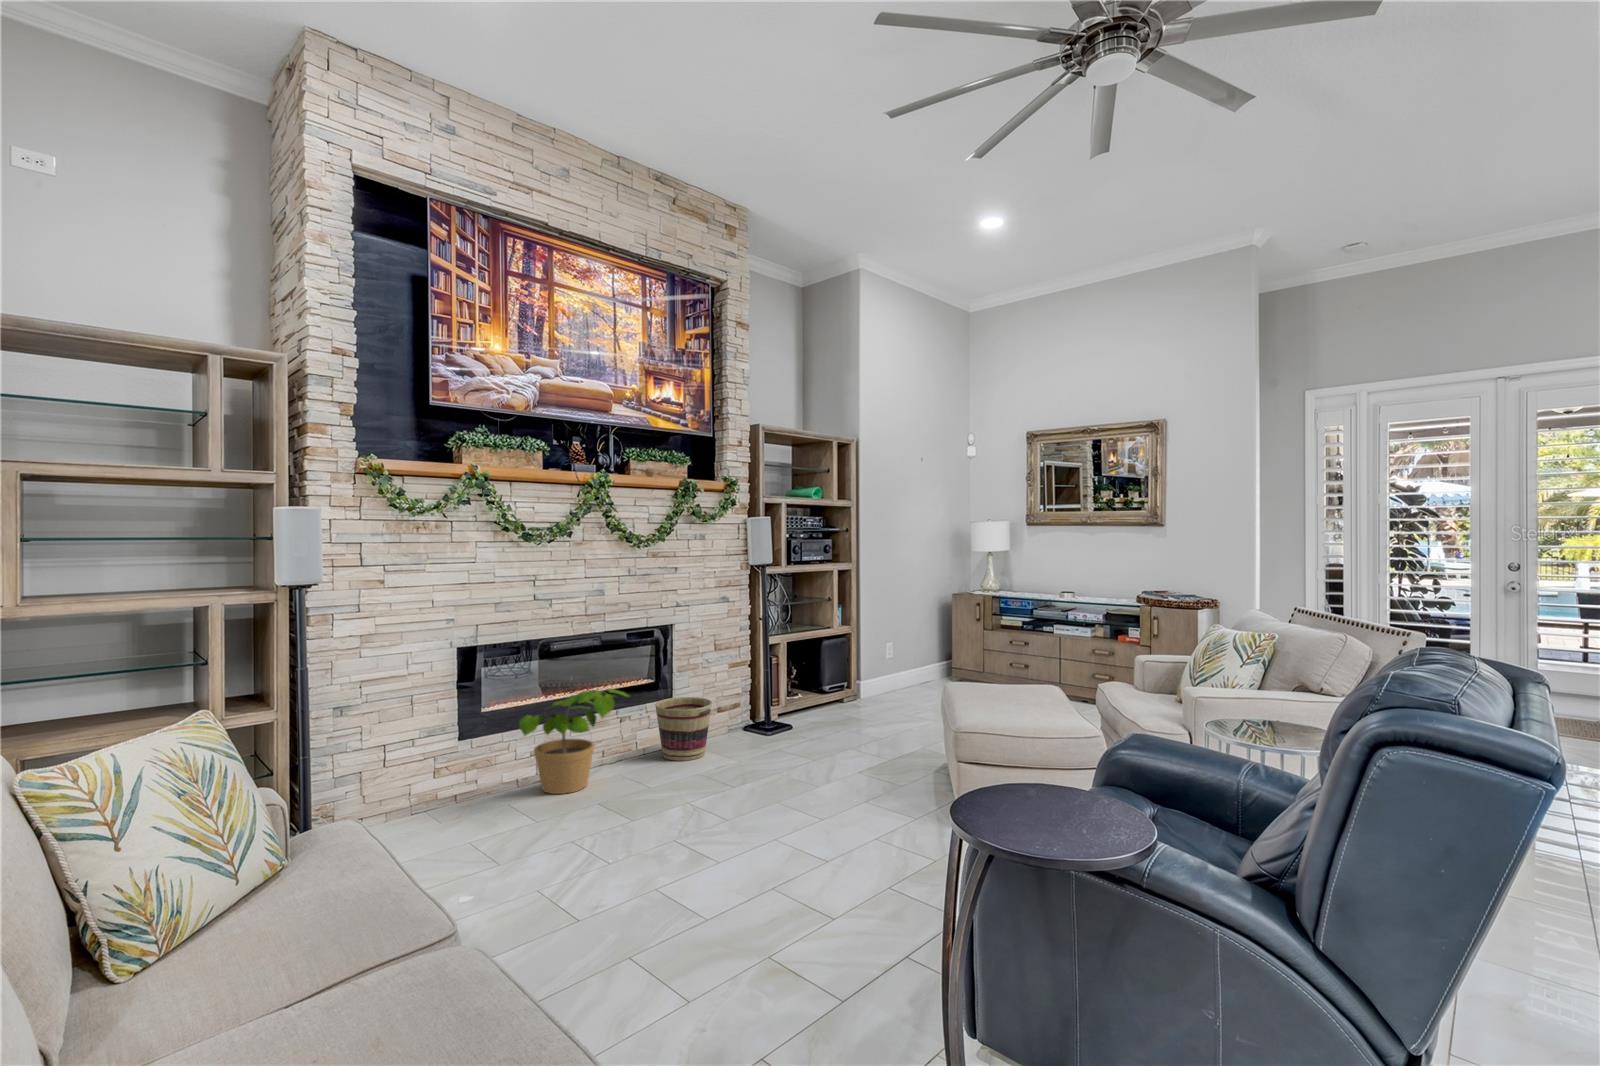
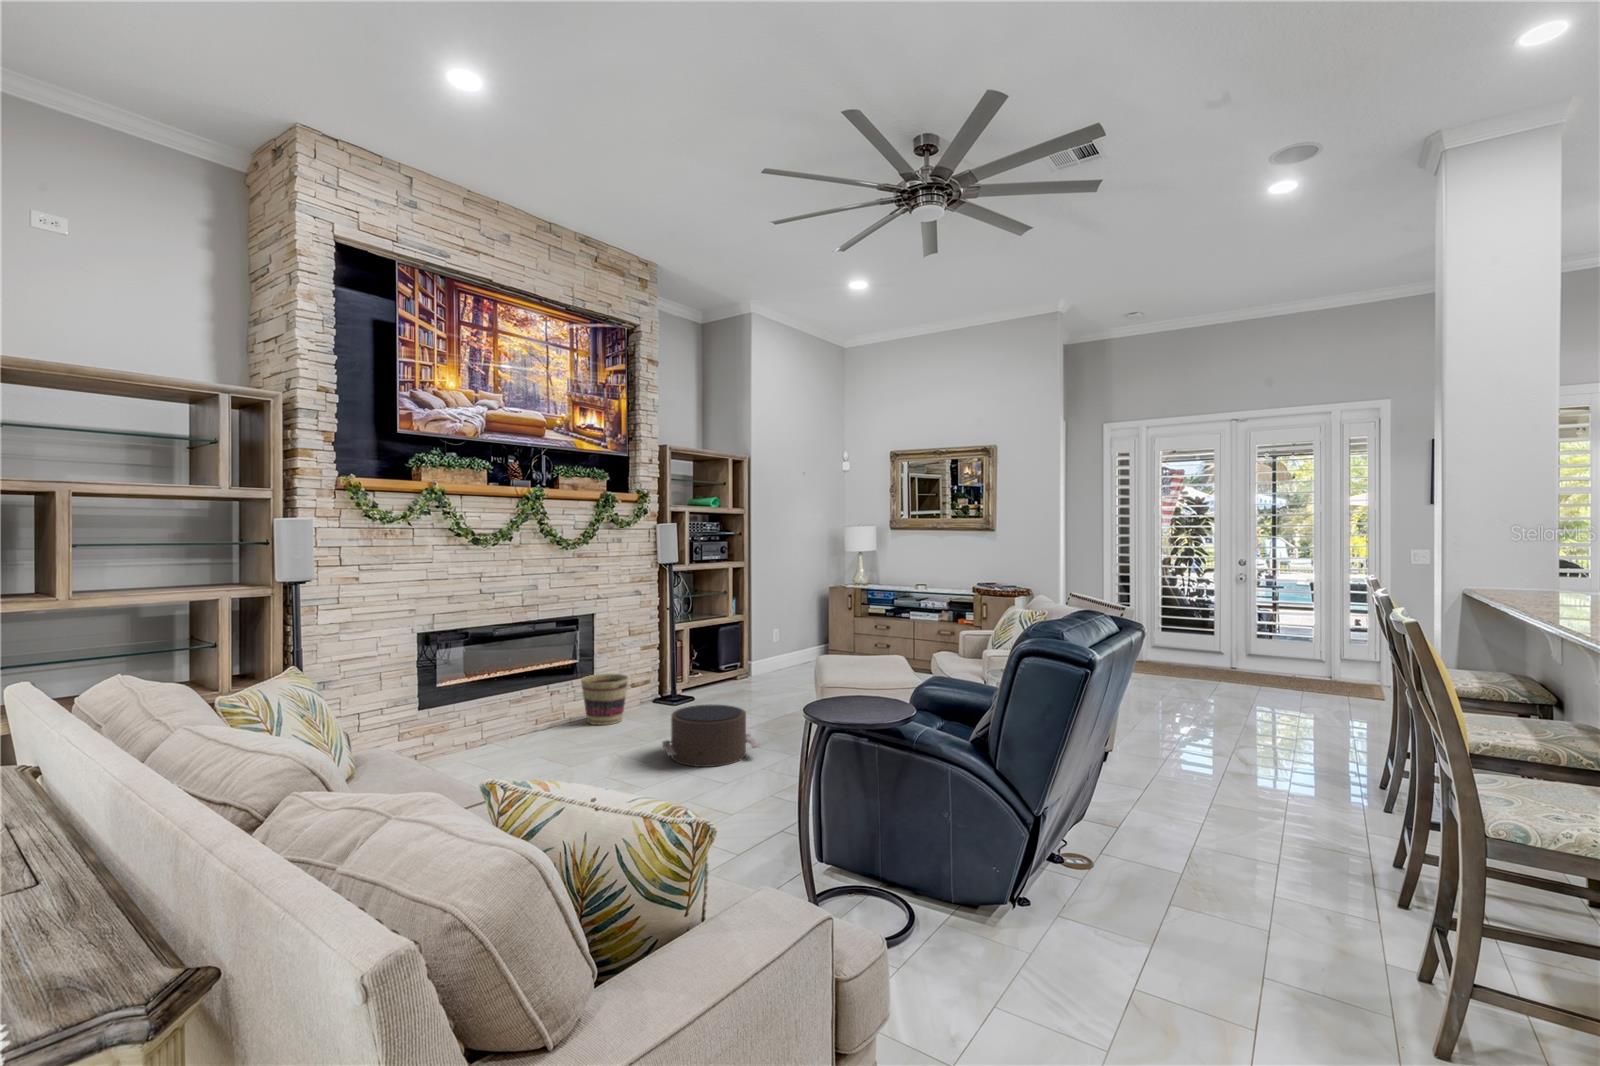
potted plant: present [519,689,628,794] -> none [472,665,566,751]
pouf: none [749,743,876,829] -> present [662,704,760,767]

